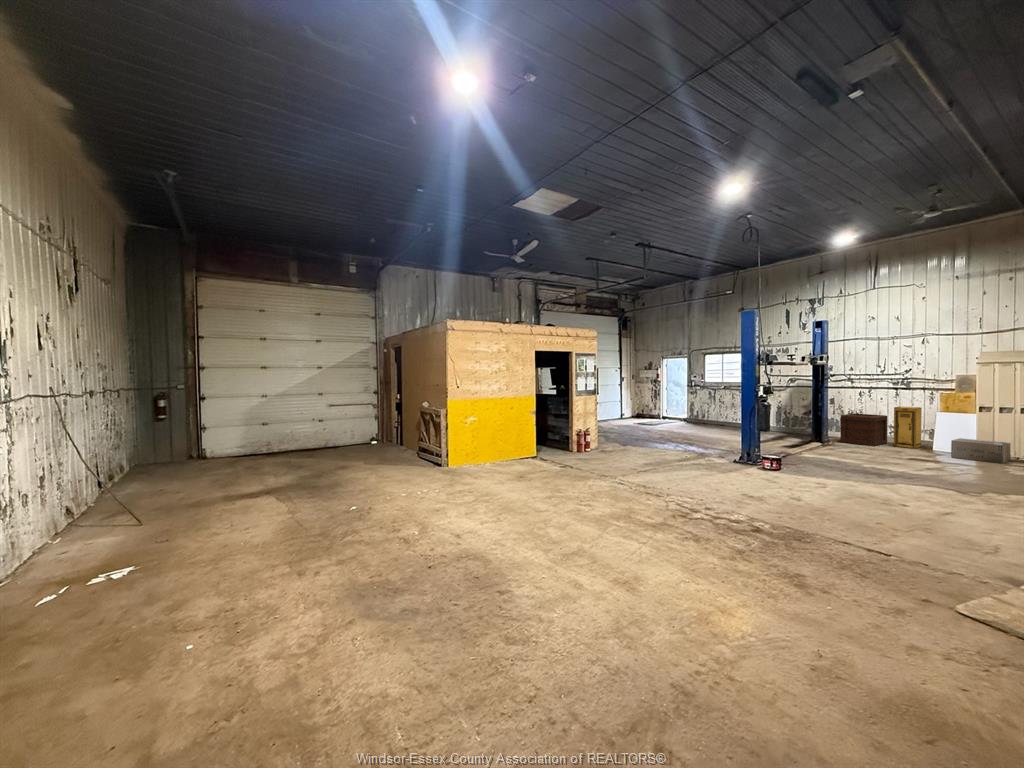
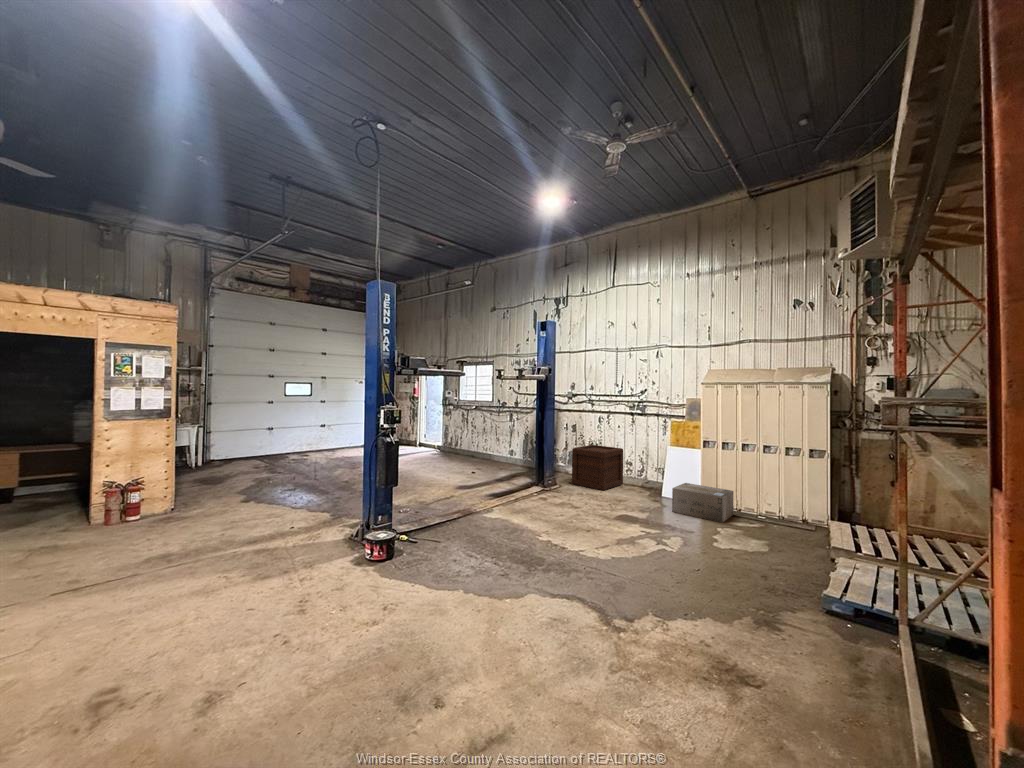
storage cabinet: present [894,407,922,449] -> none [625,437,655,494]

